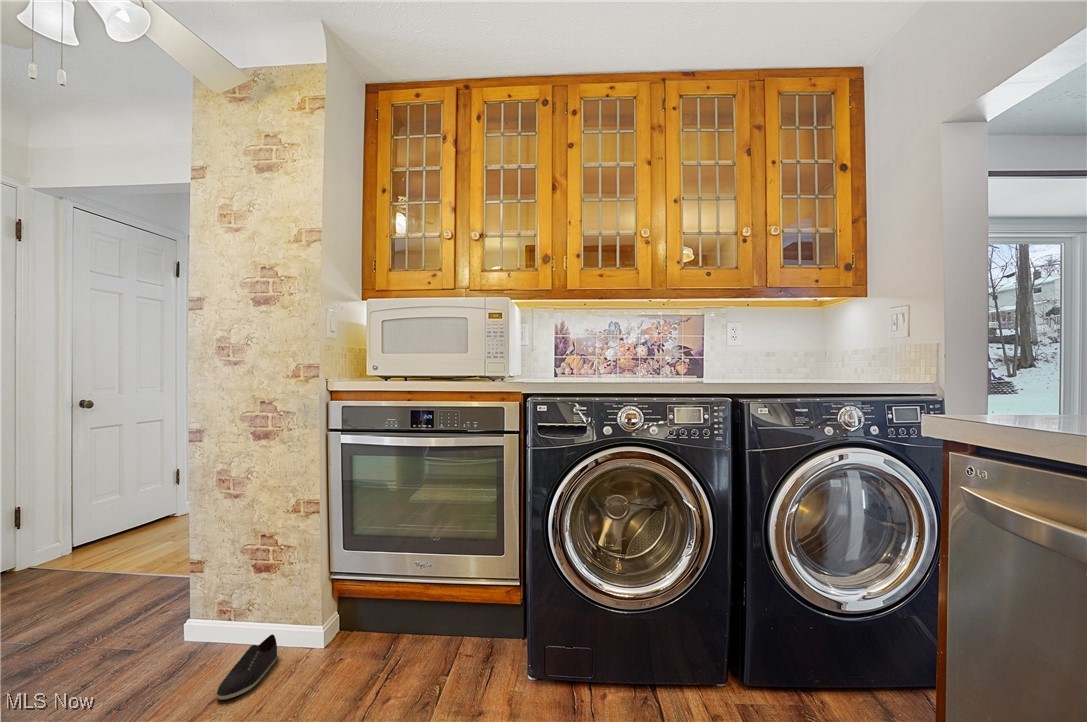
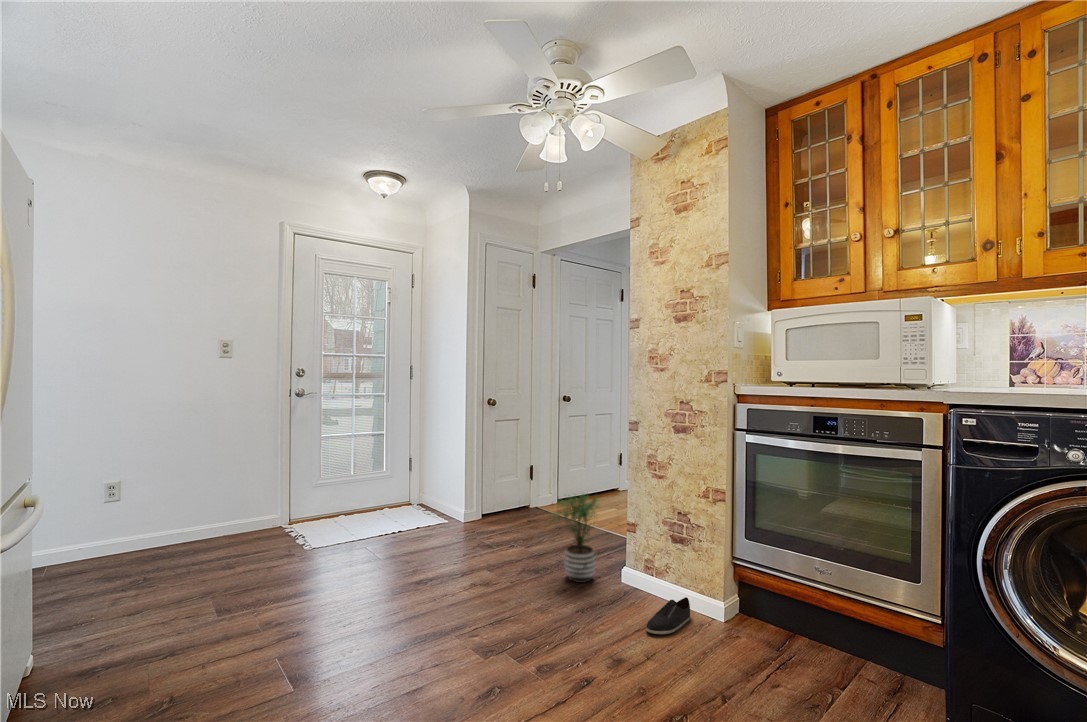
potted plant: none [45,533,155,665] -> present [550,493,599,583]

